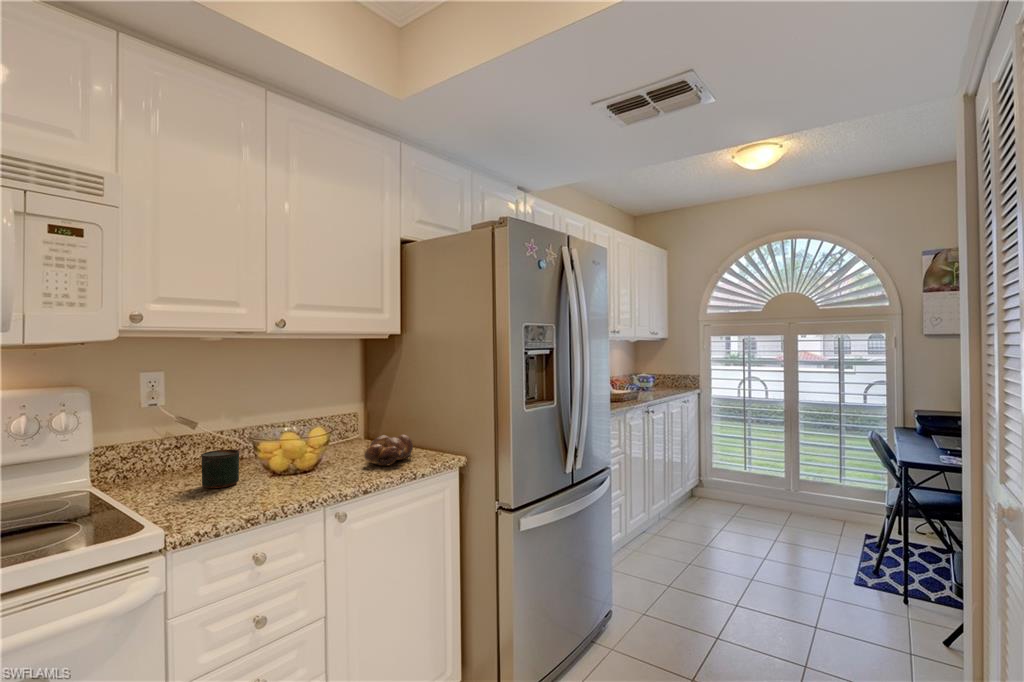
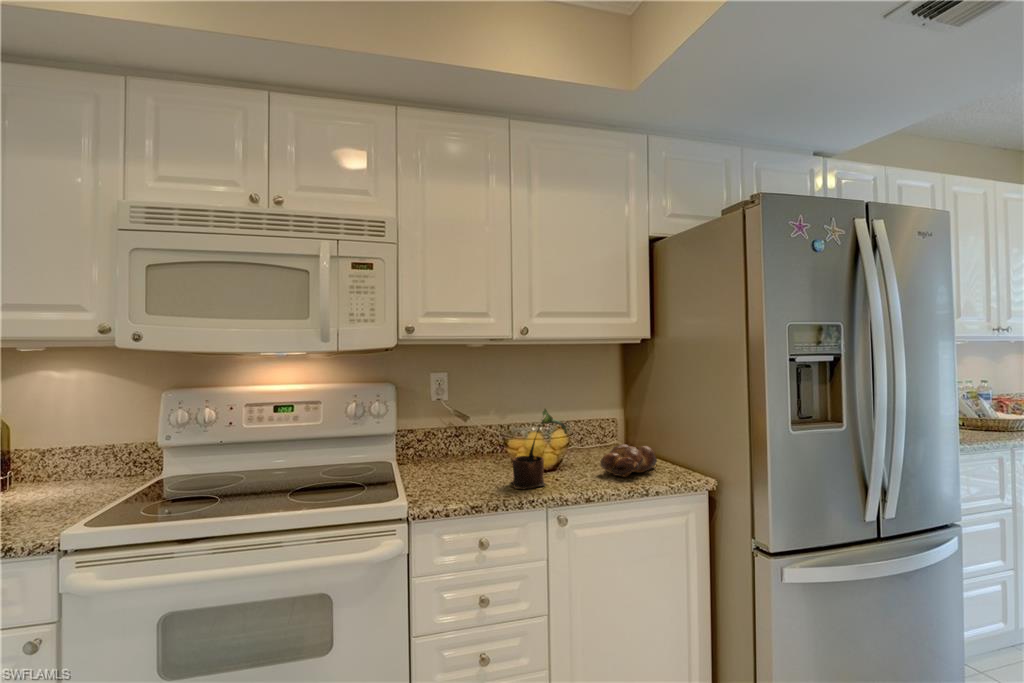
potted plant: none [275,405,337,493] -> present [511,409,567,489]
mug: present [201,449,240,488] -> none [458,442,489,474]

